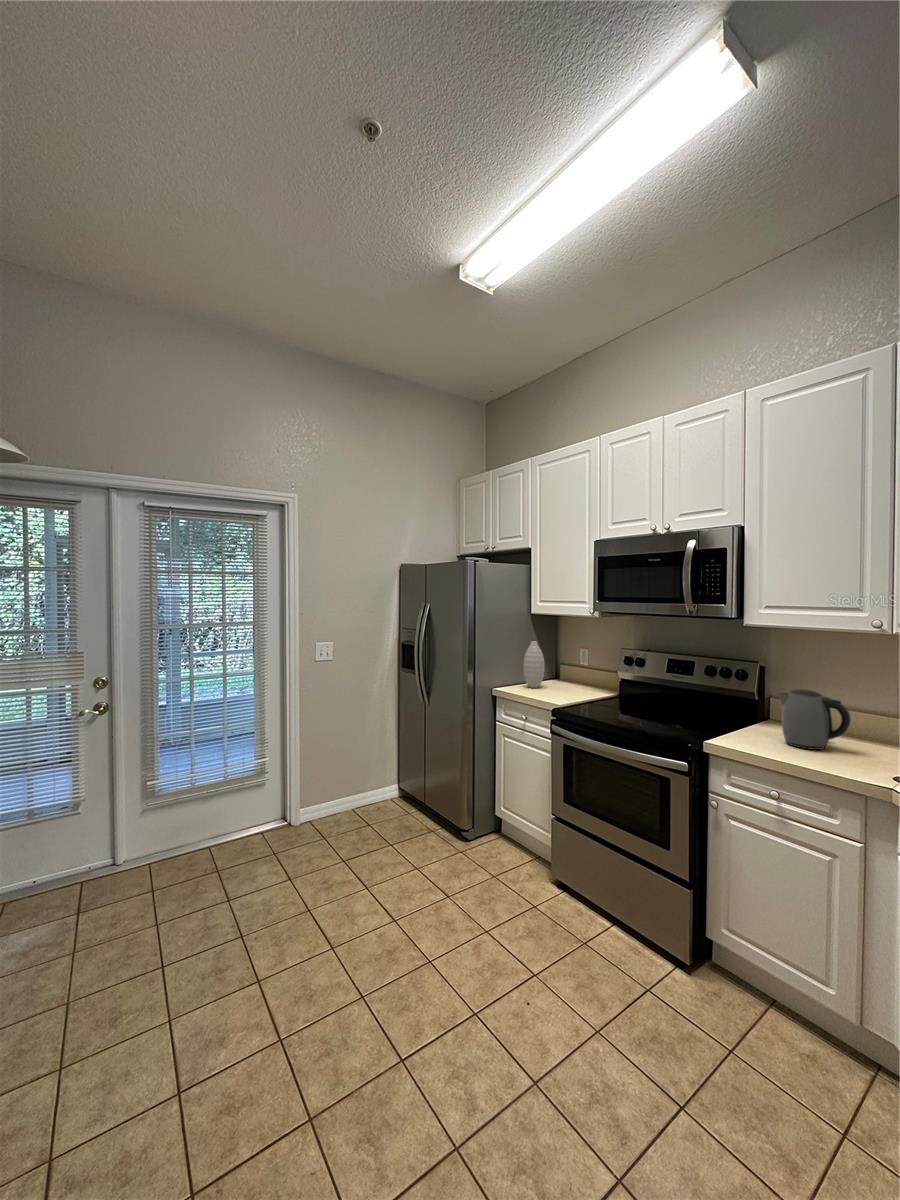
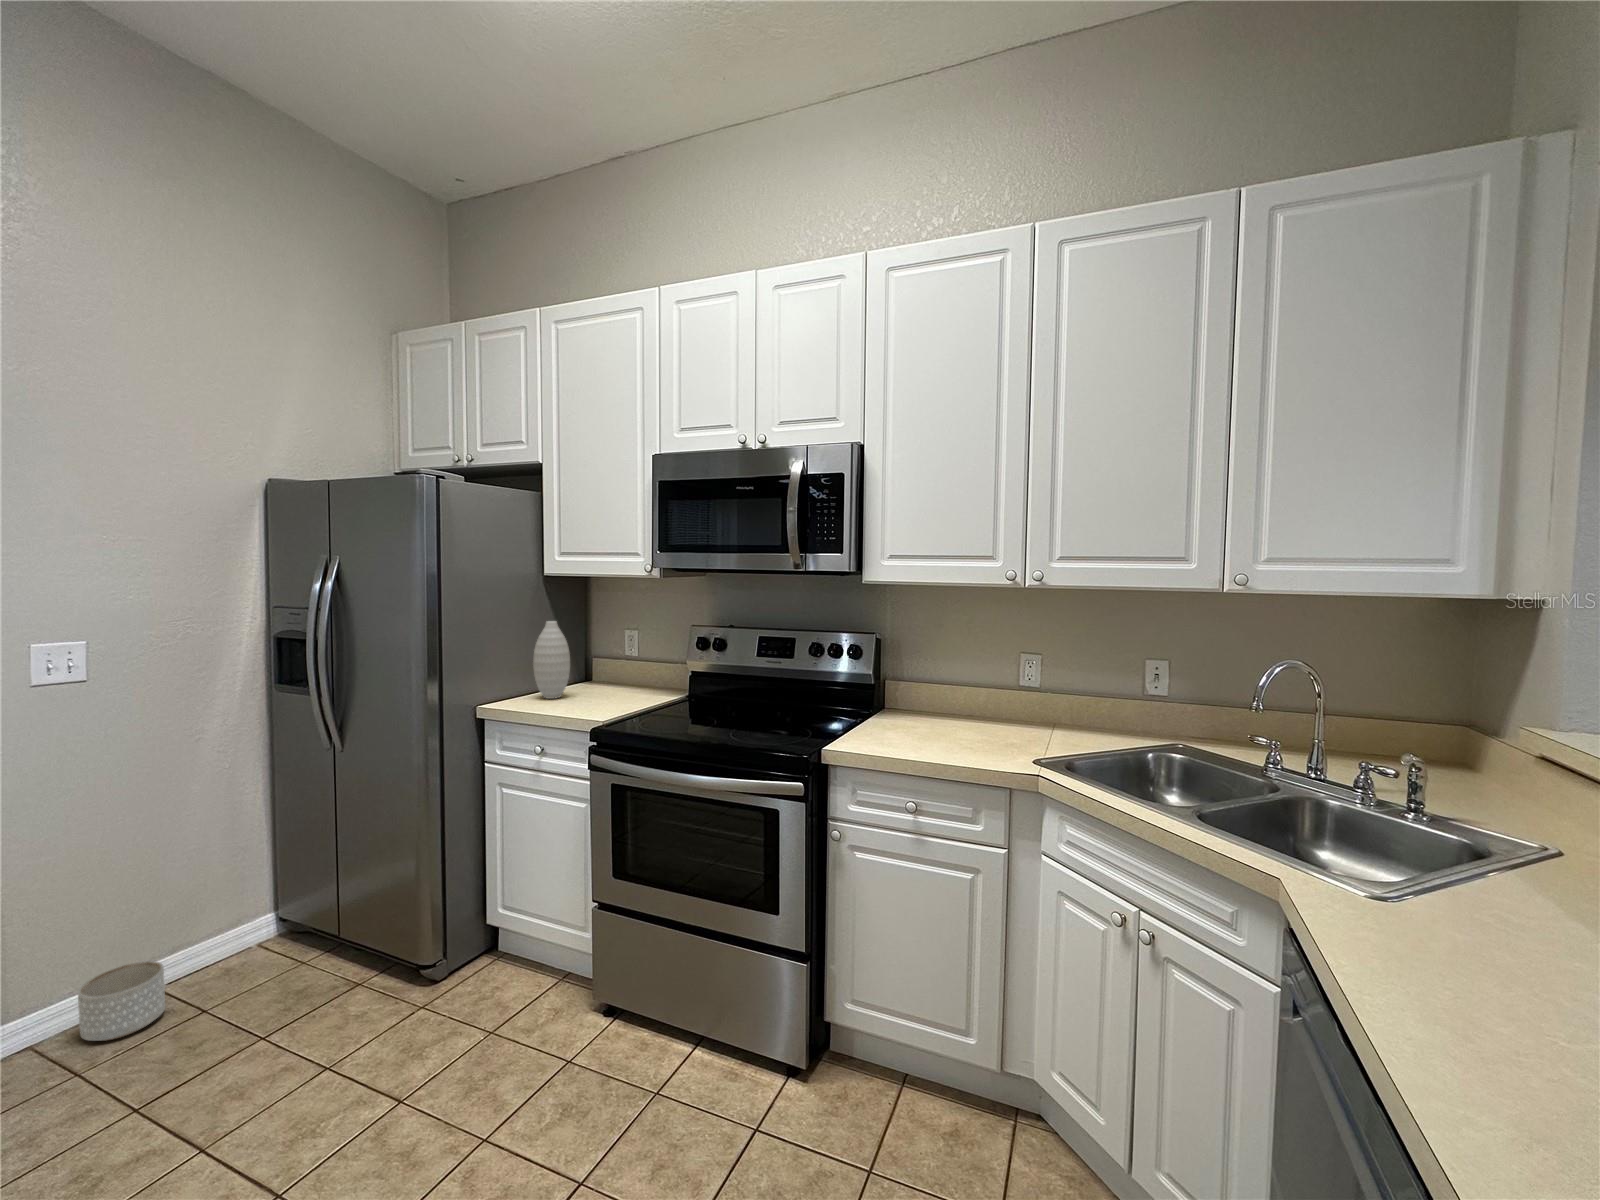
kettle: present [779,689,851,750] -> none [906,664,983,740]
planter: none [325,793,355,827] -> present [78,961,165,1041]

